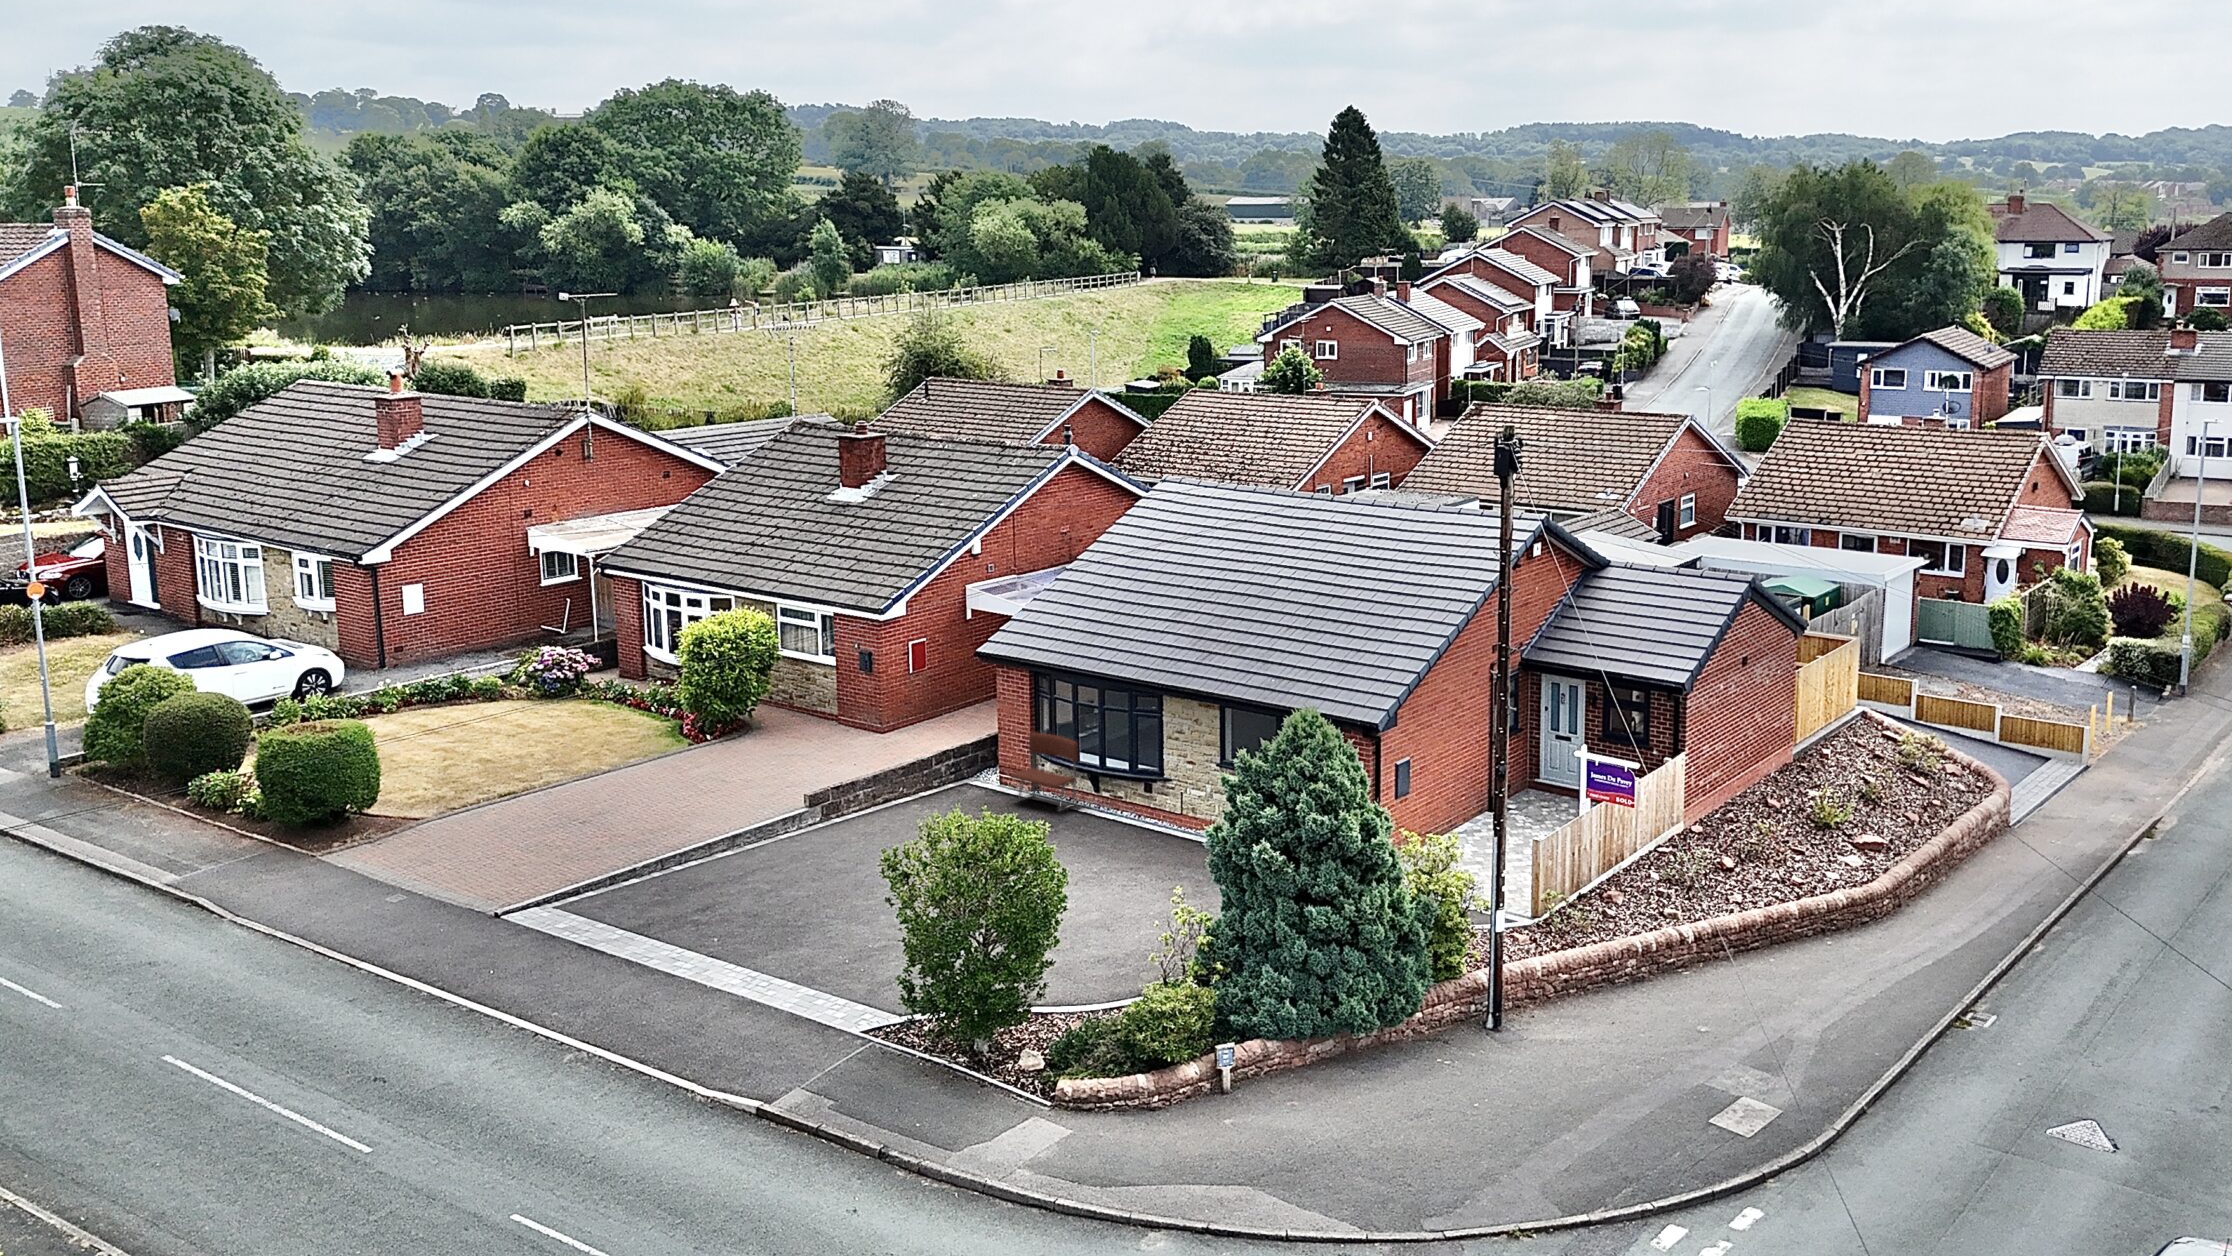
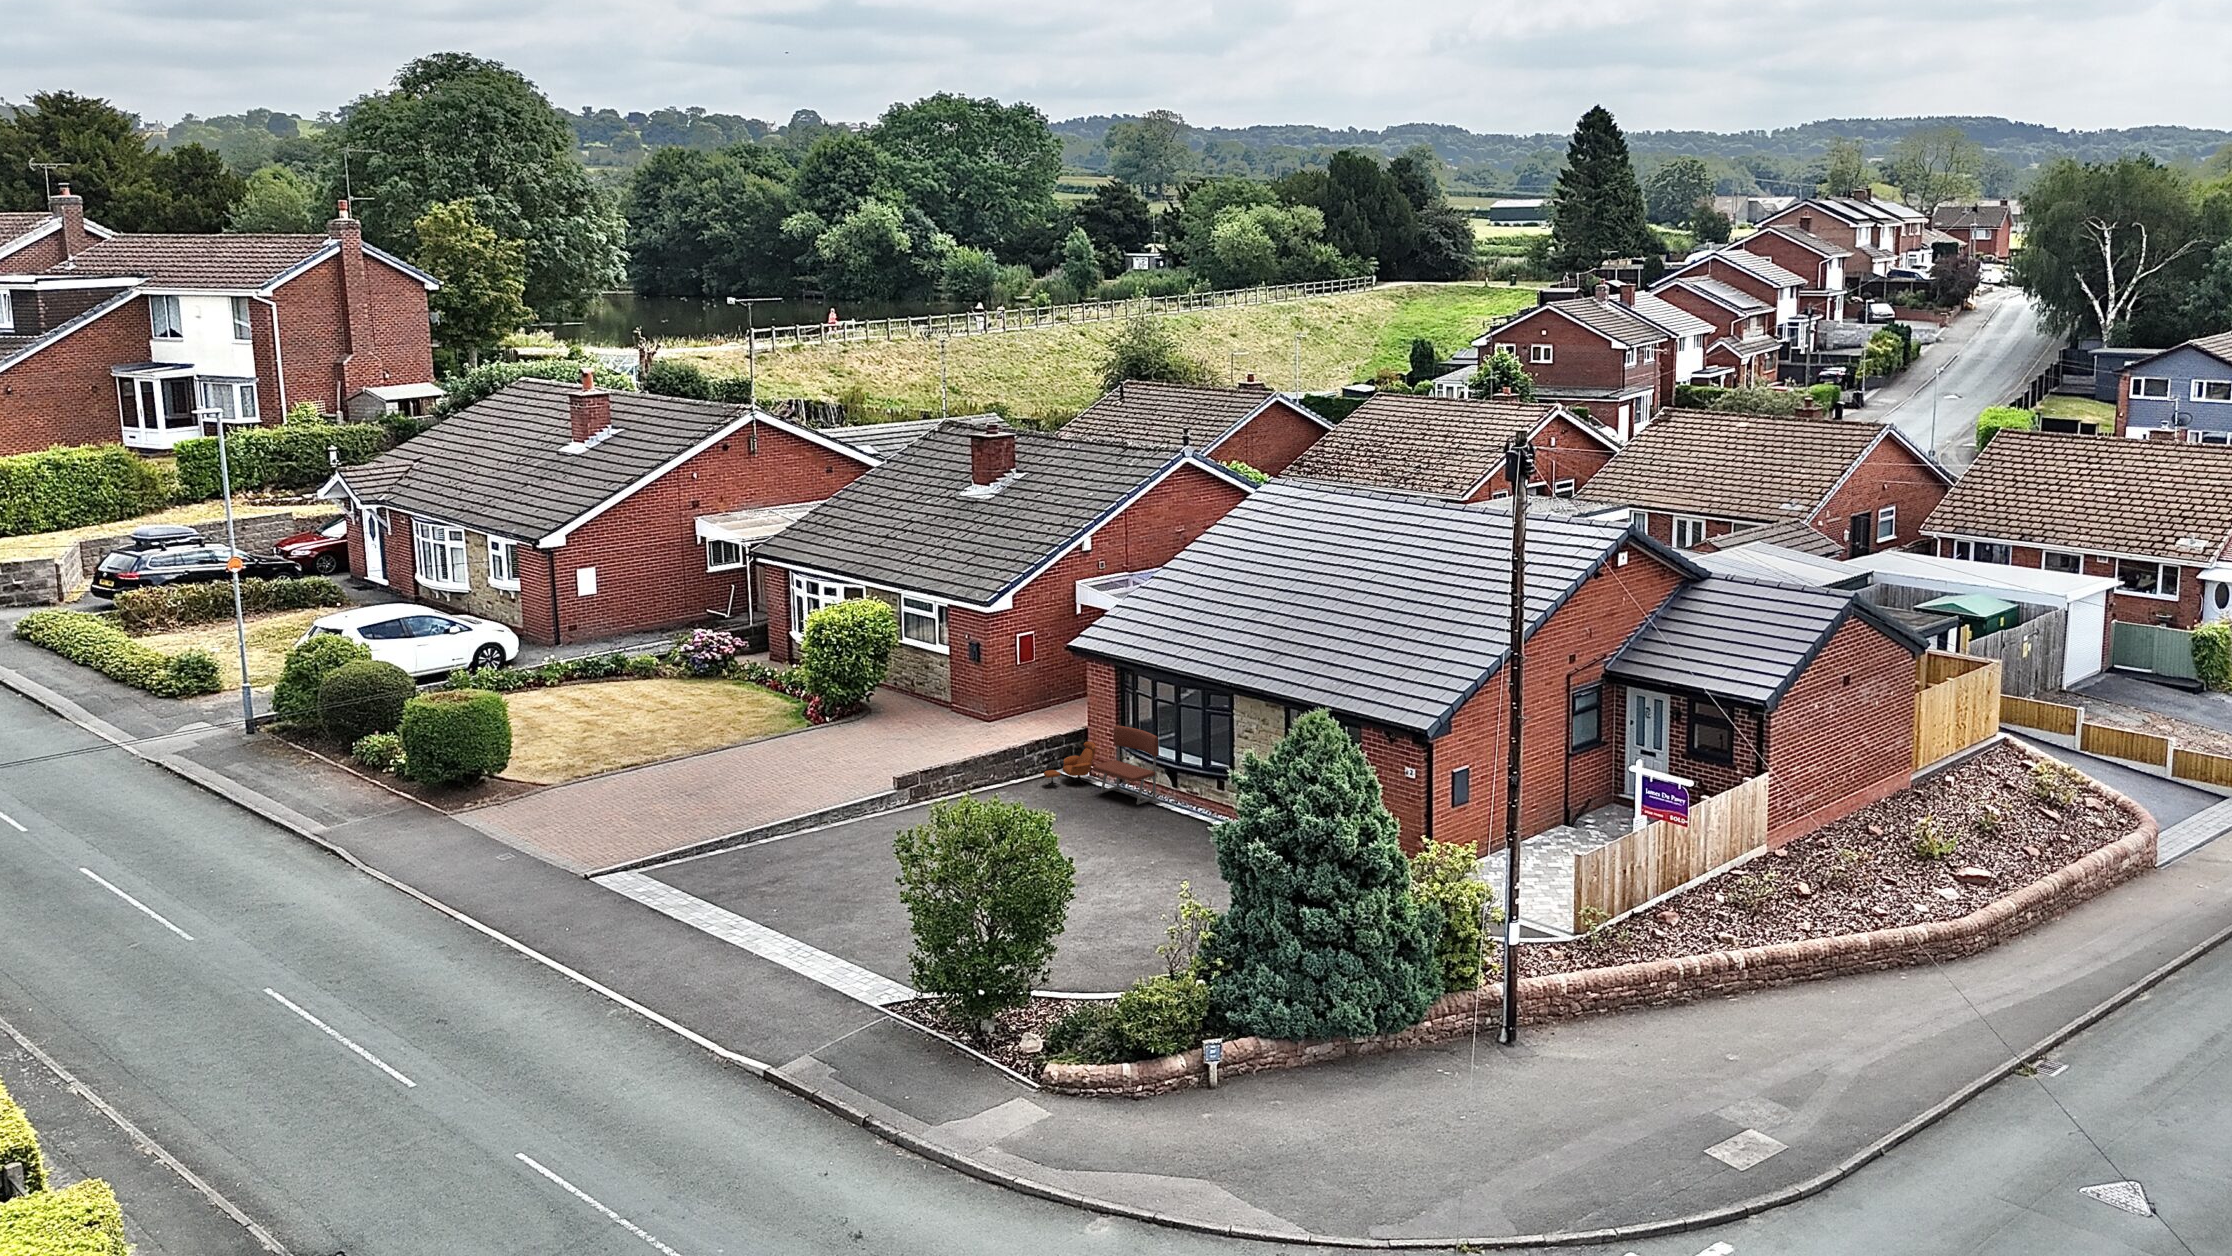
lounge chair: none [956,750,1008,800] -> present [1044,742,1096,788]

